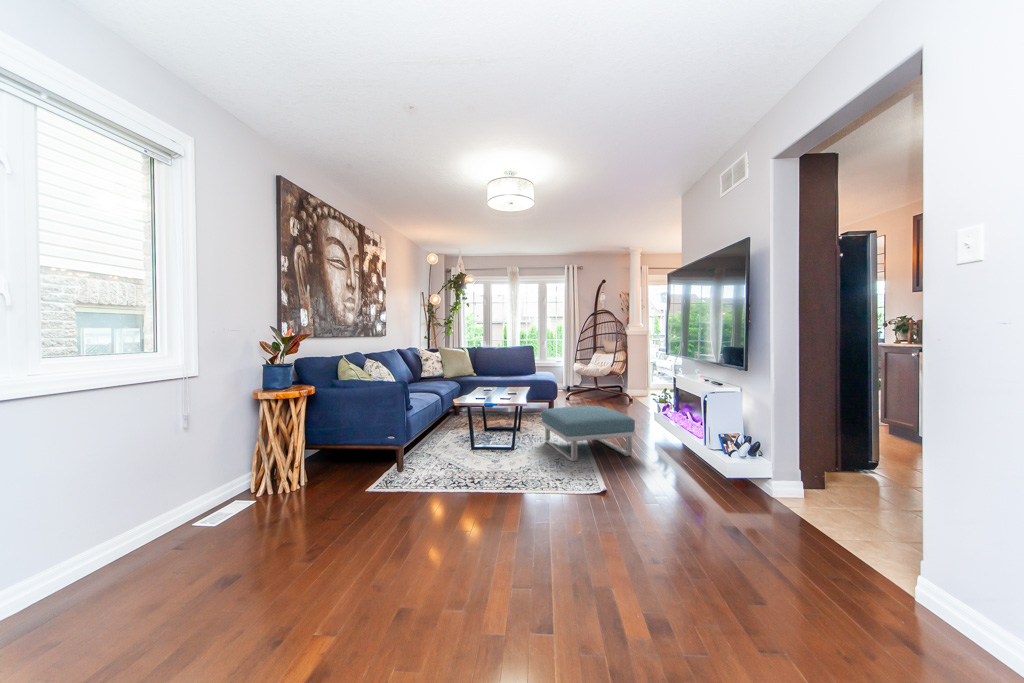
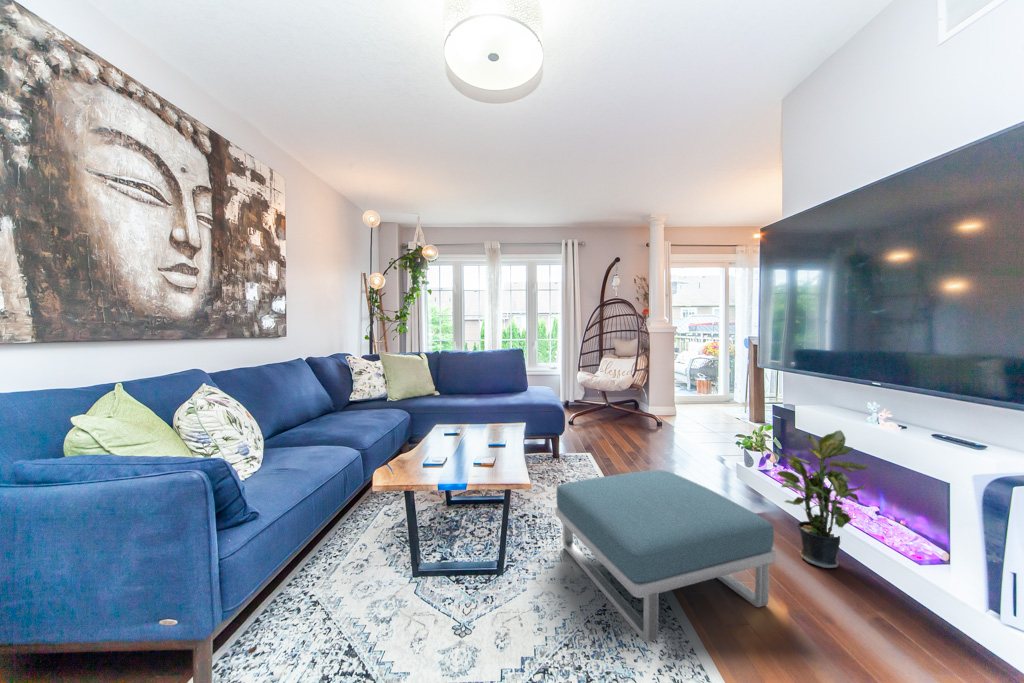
potted plant: none [653,382,691,449] -> present [777,430,868,568]

